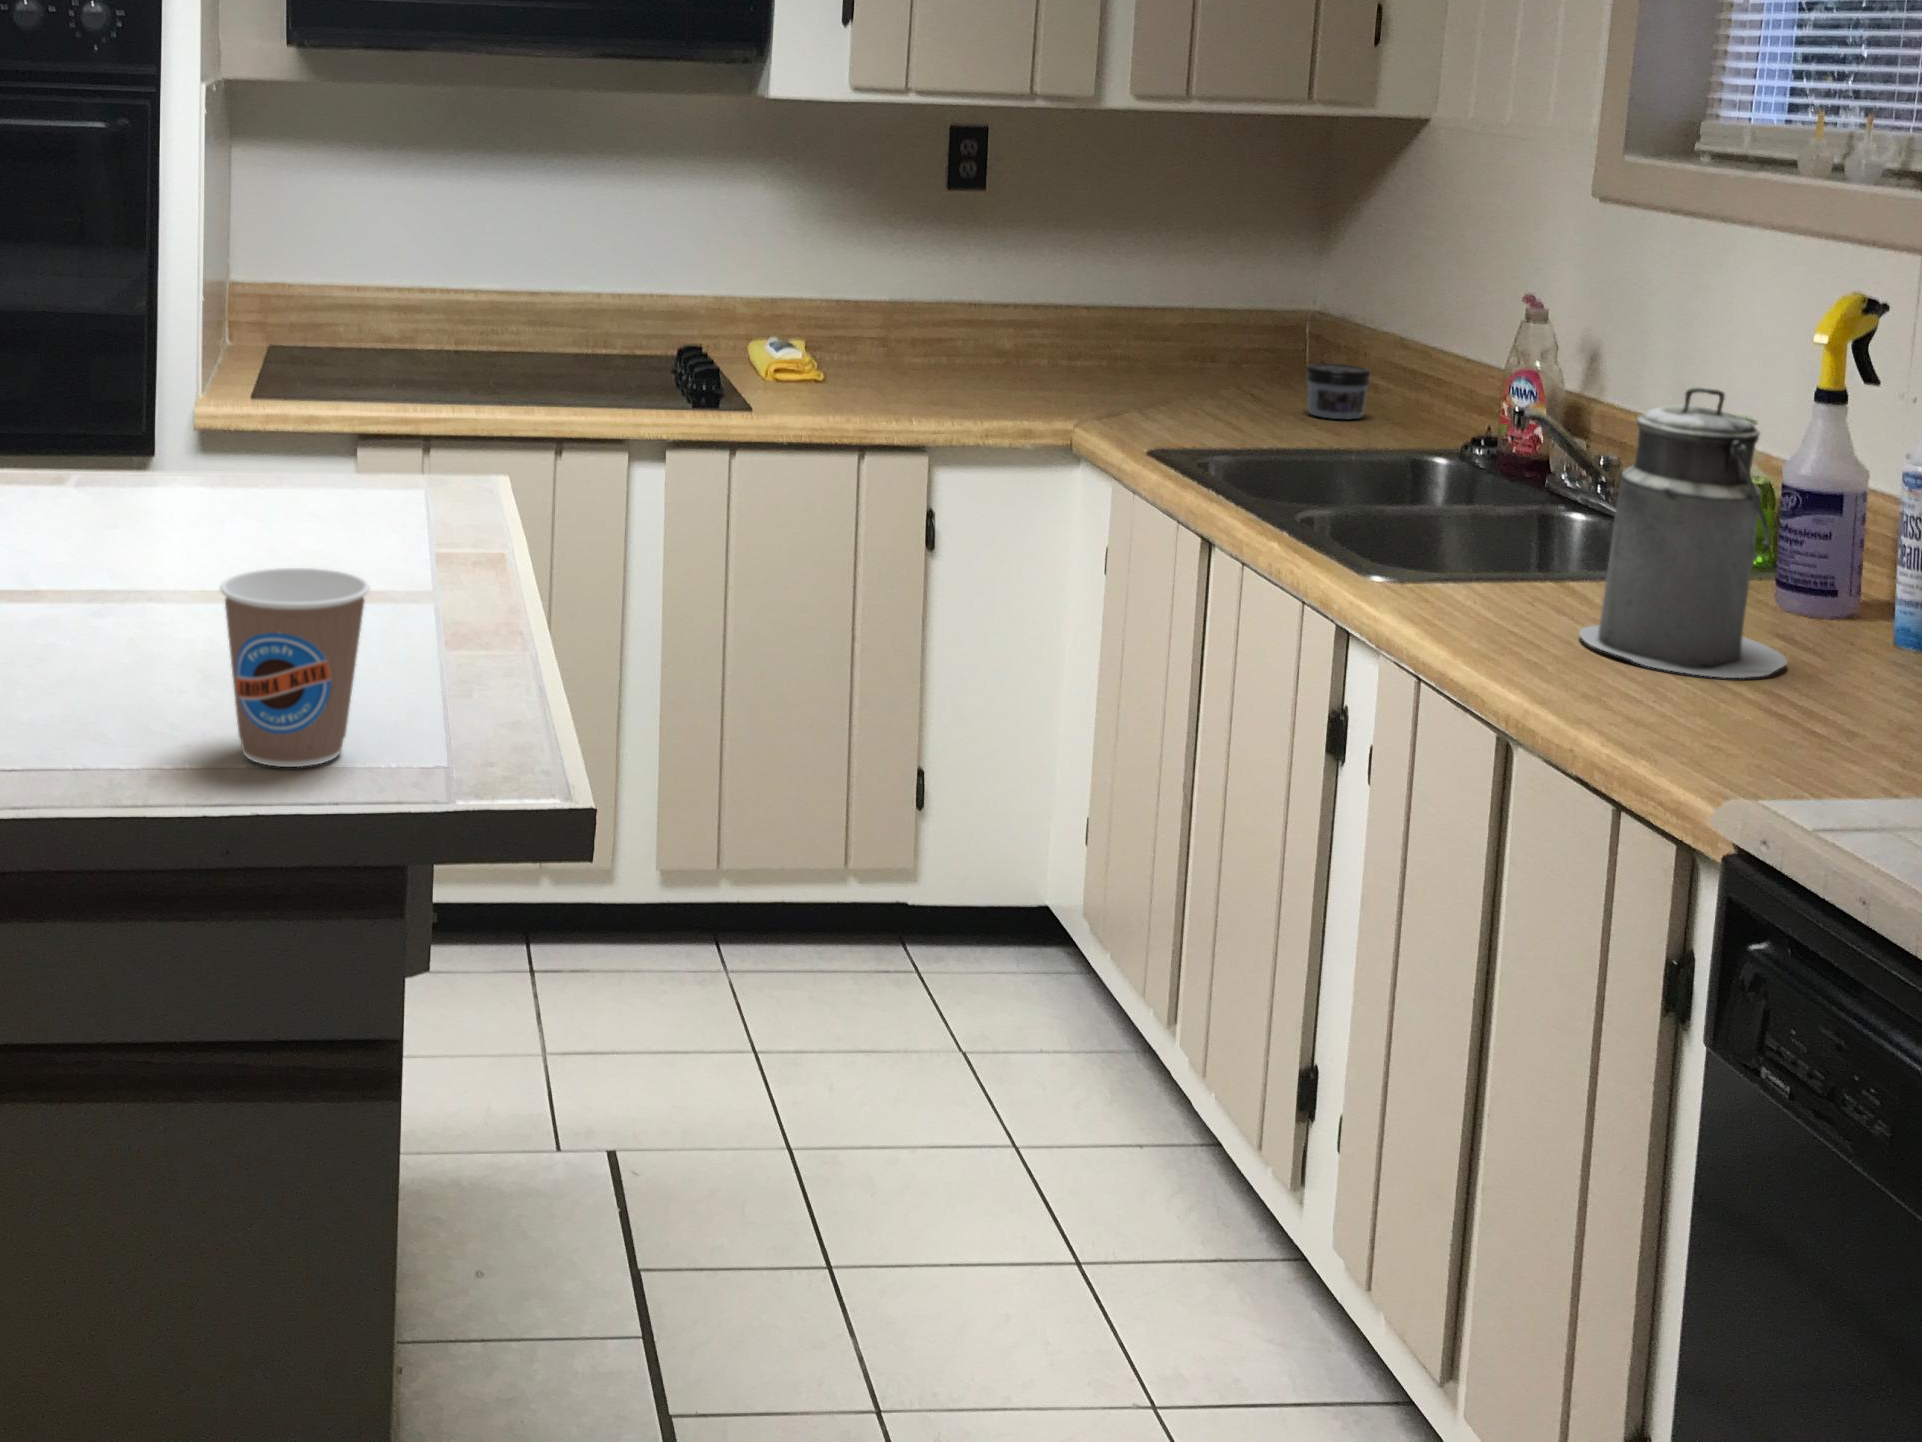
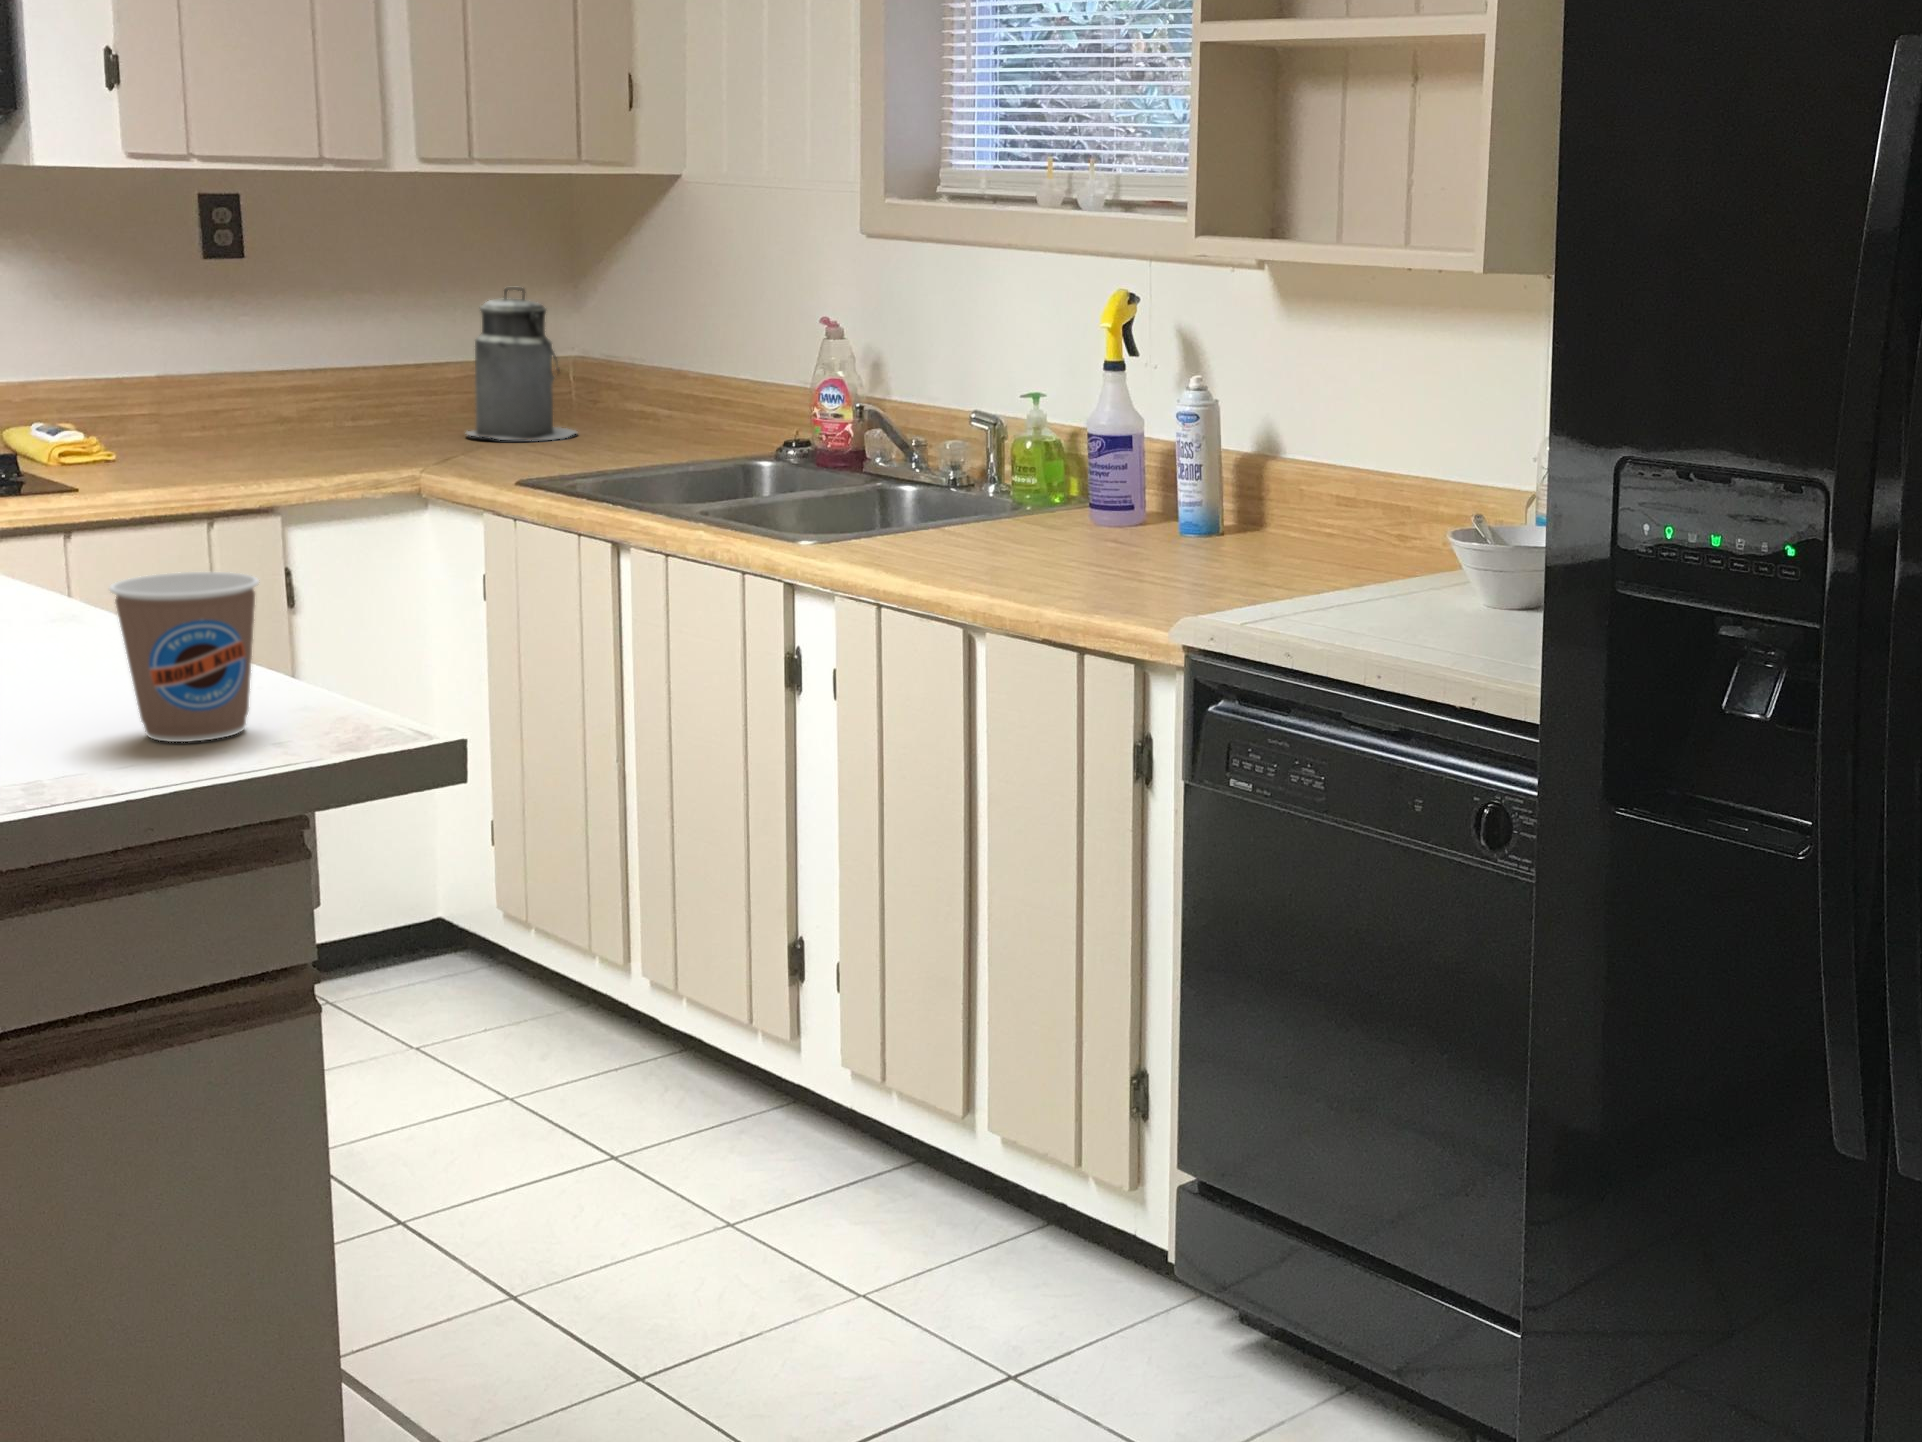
jar: present [1306,363,1370,419] -> none [618,398,677,446]
canister: present [1579,387,1787,678] -> present [467,287,576,441]

